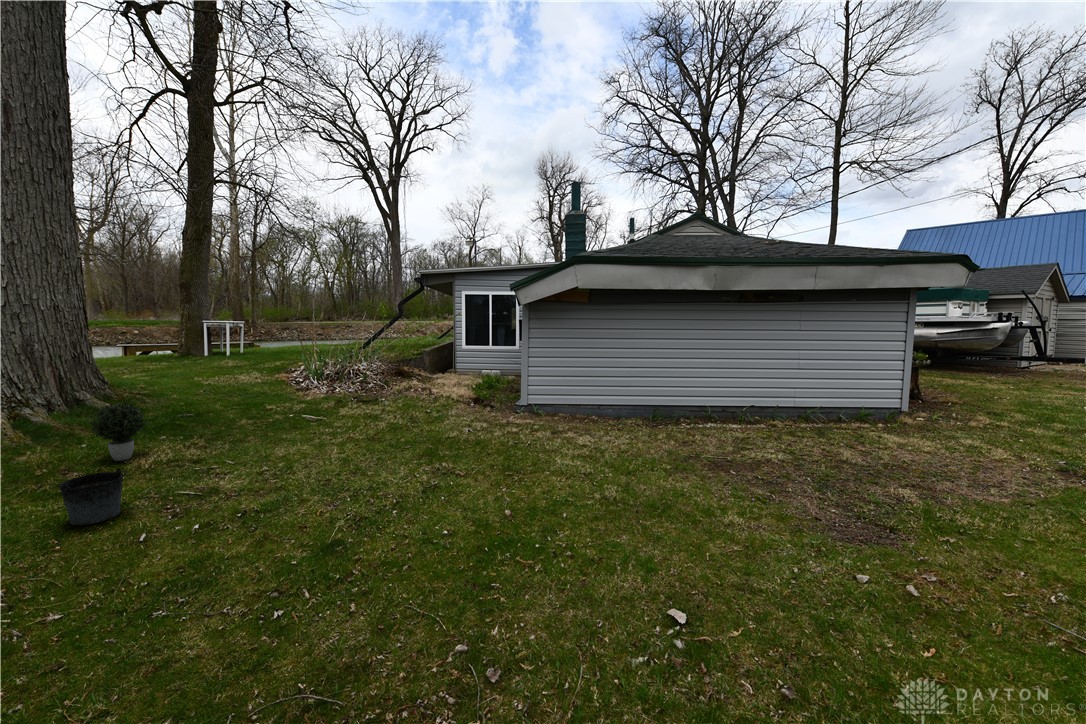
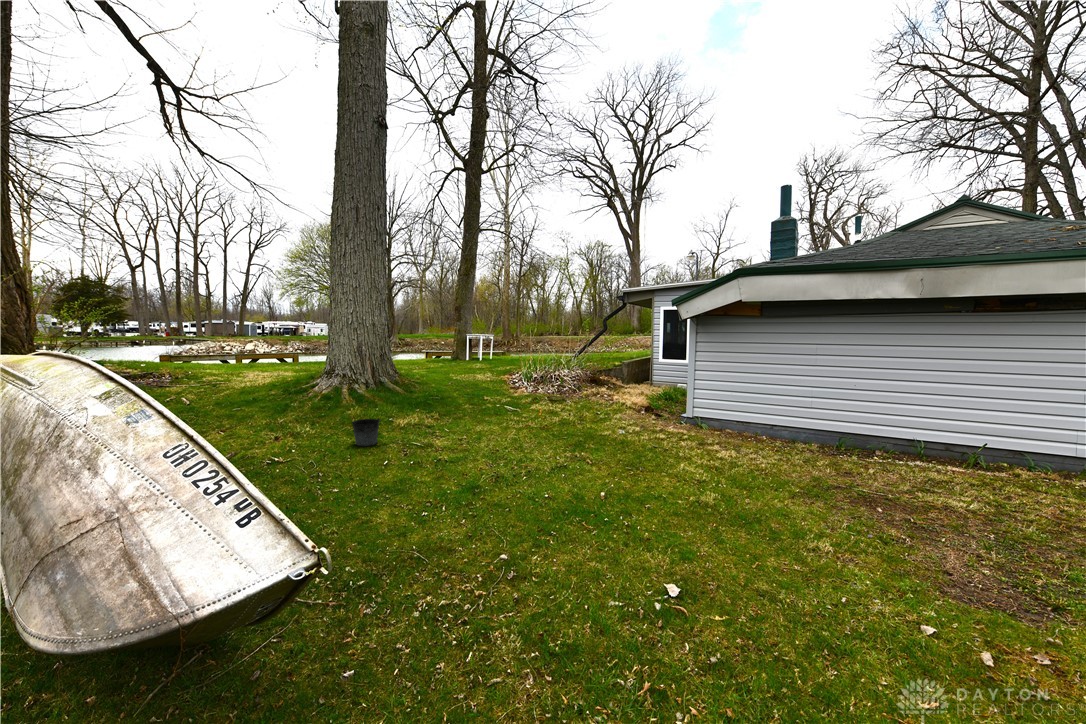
potted plant: present [90,403,147,461] -> none [376,381,403,417]

